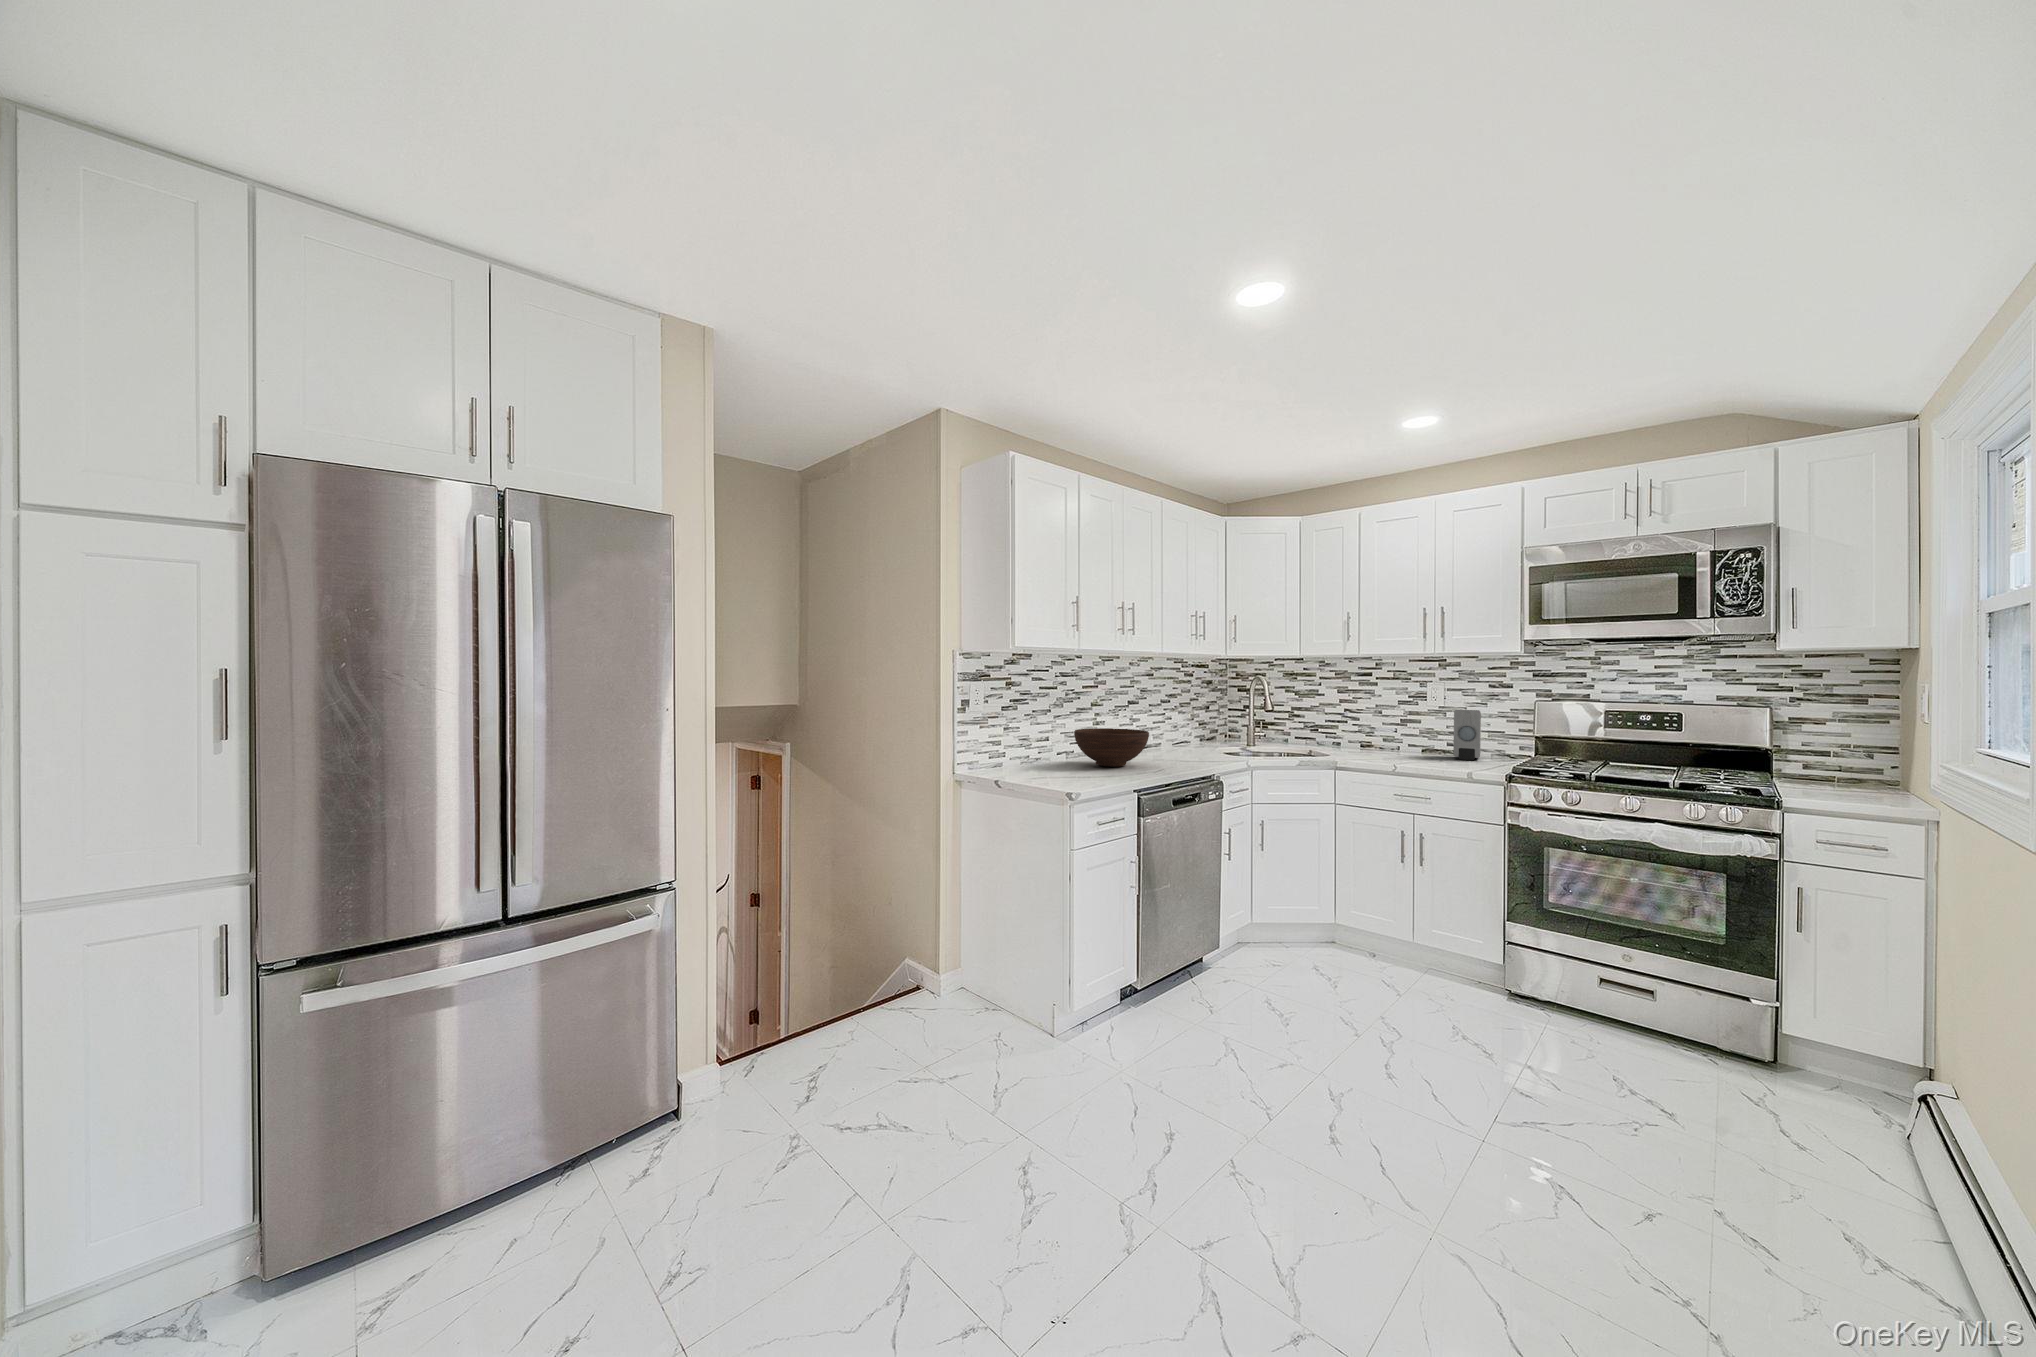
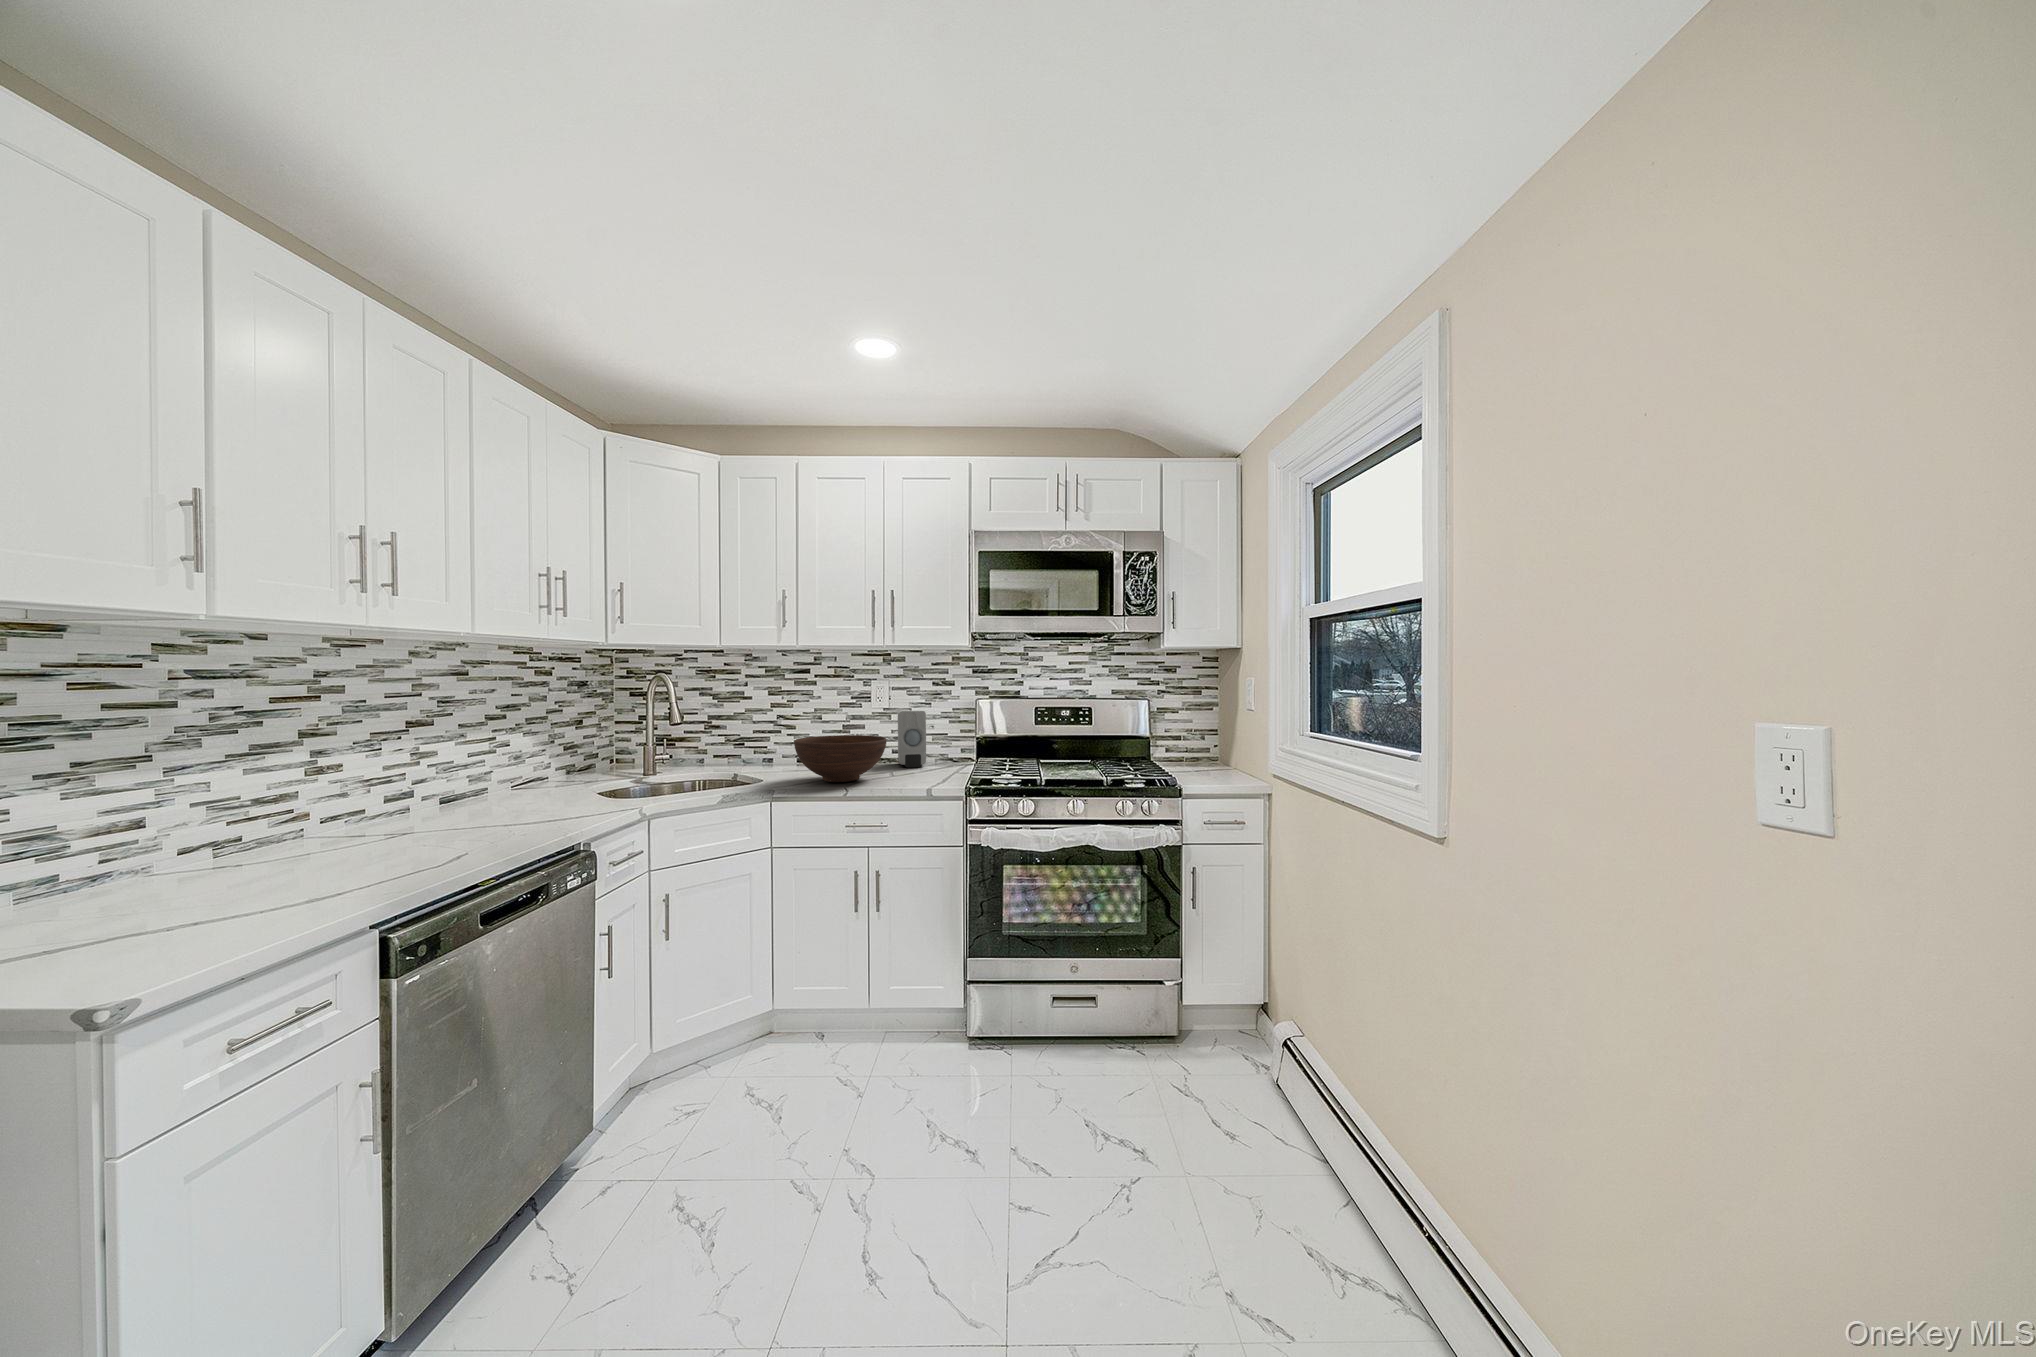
fruit bowl: present [1074,728,1149,767] -> present [794,735,886,782]

